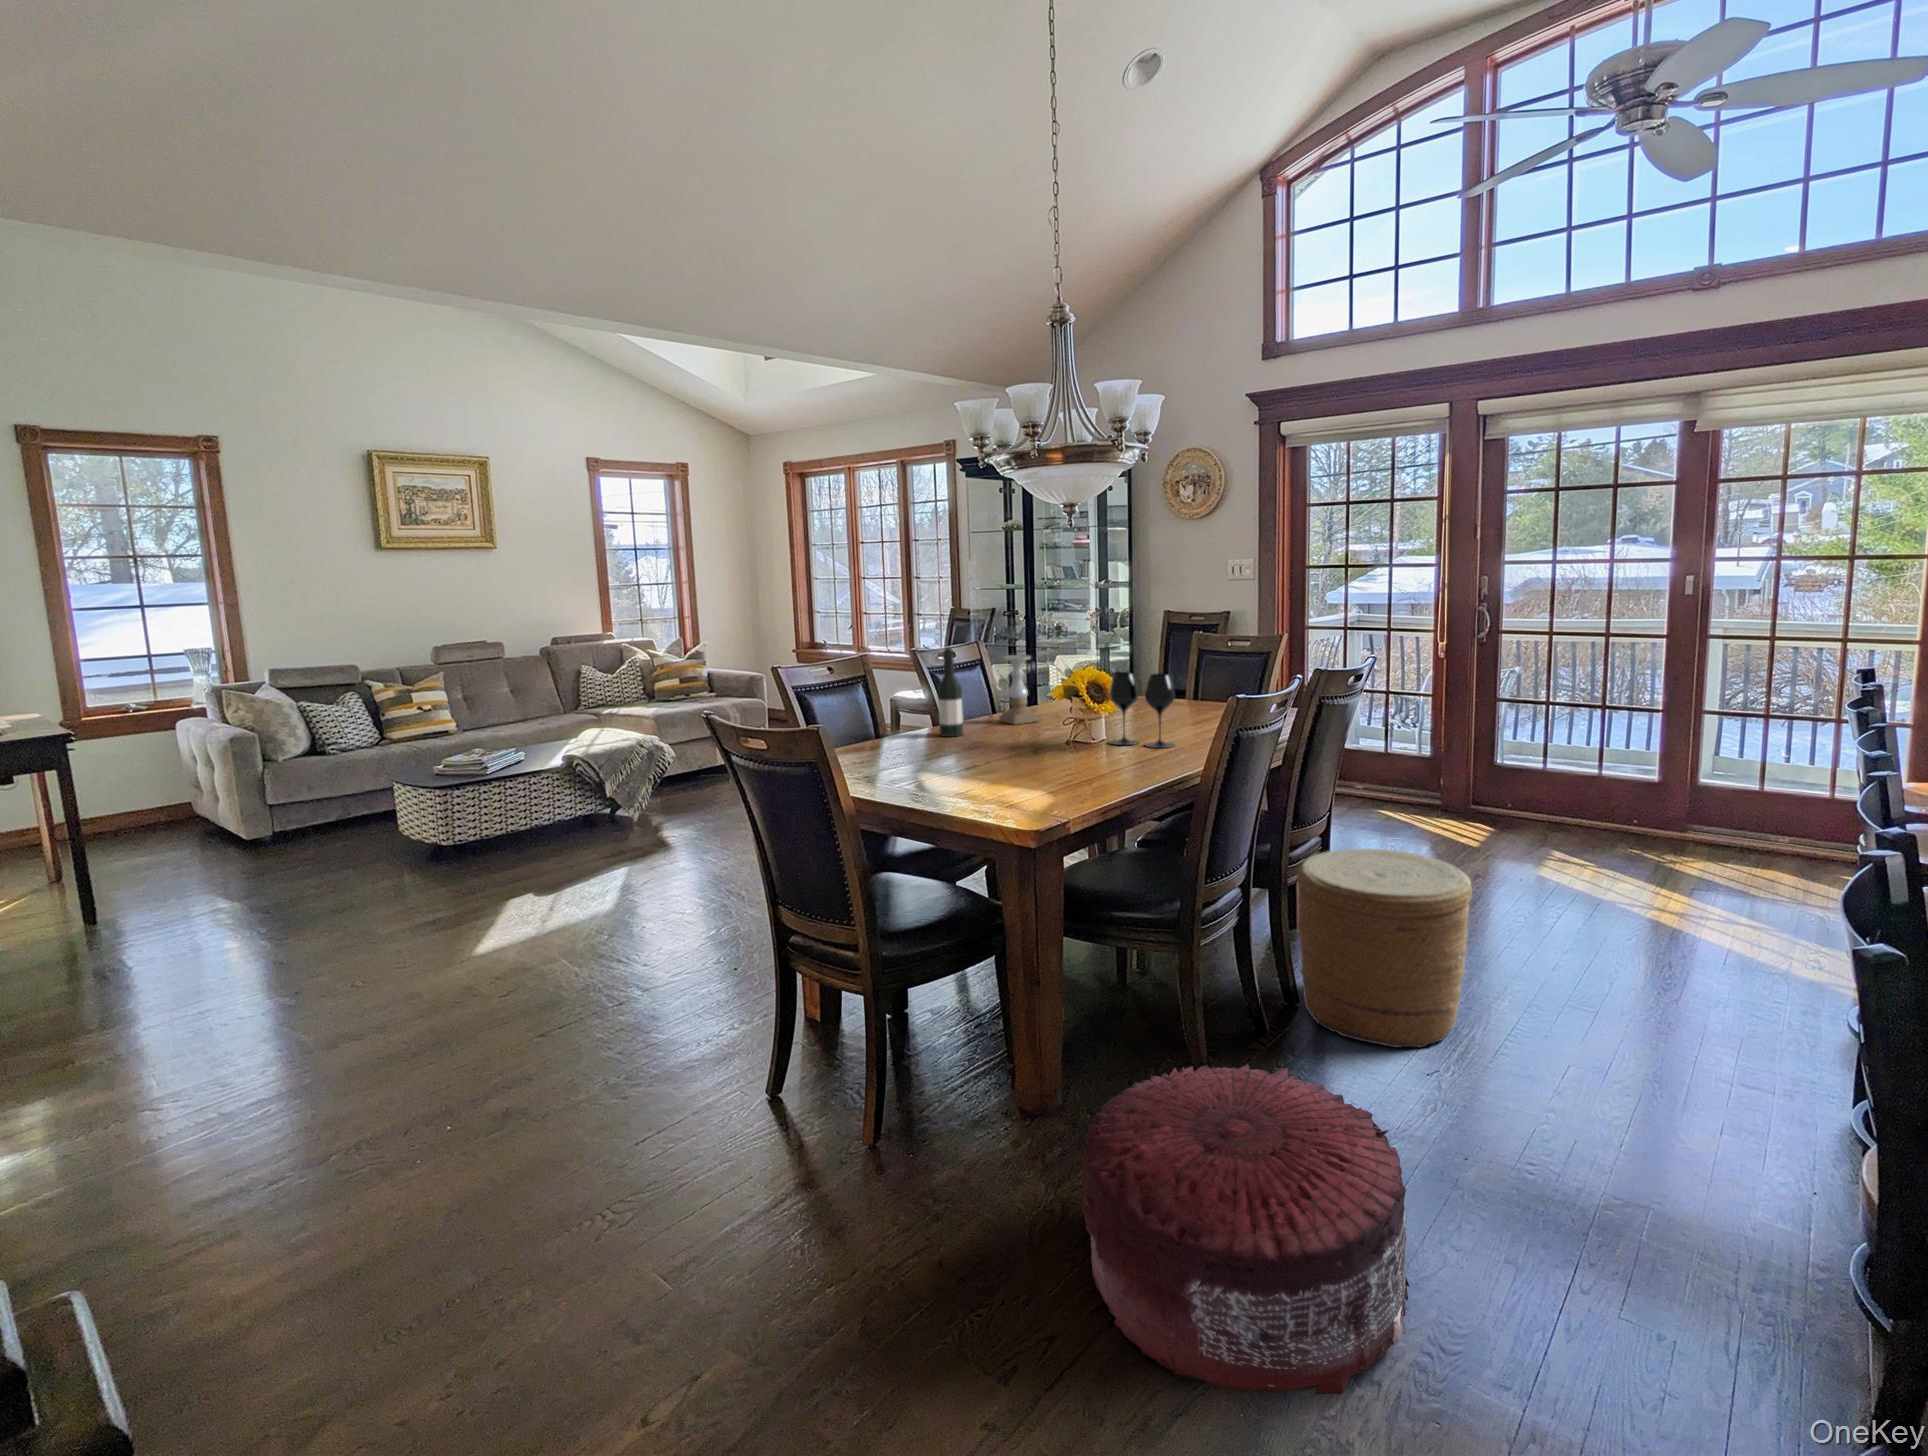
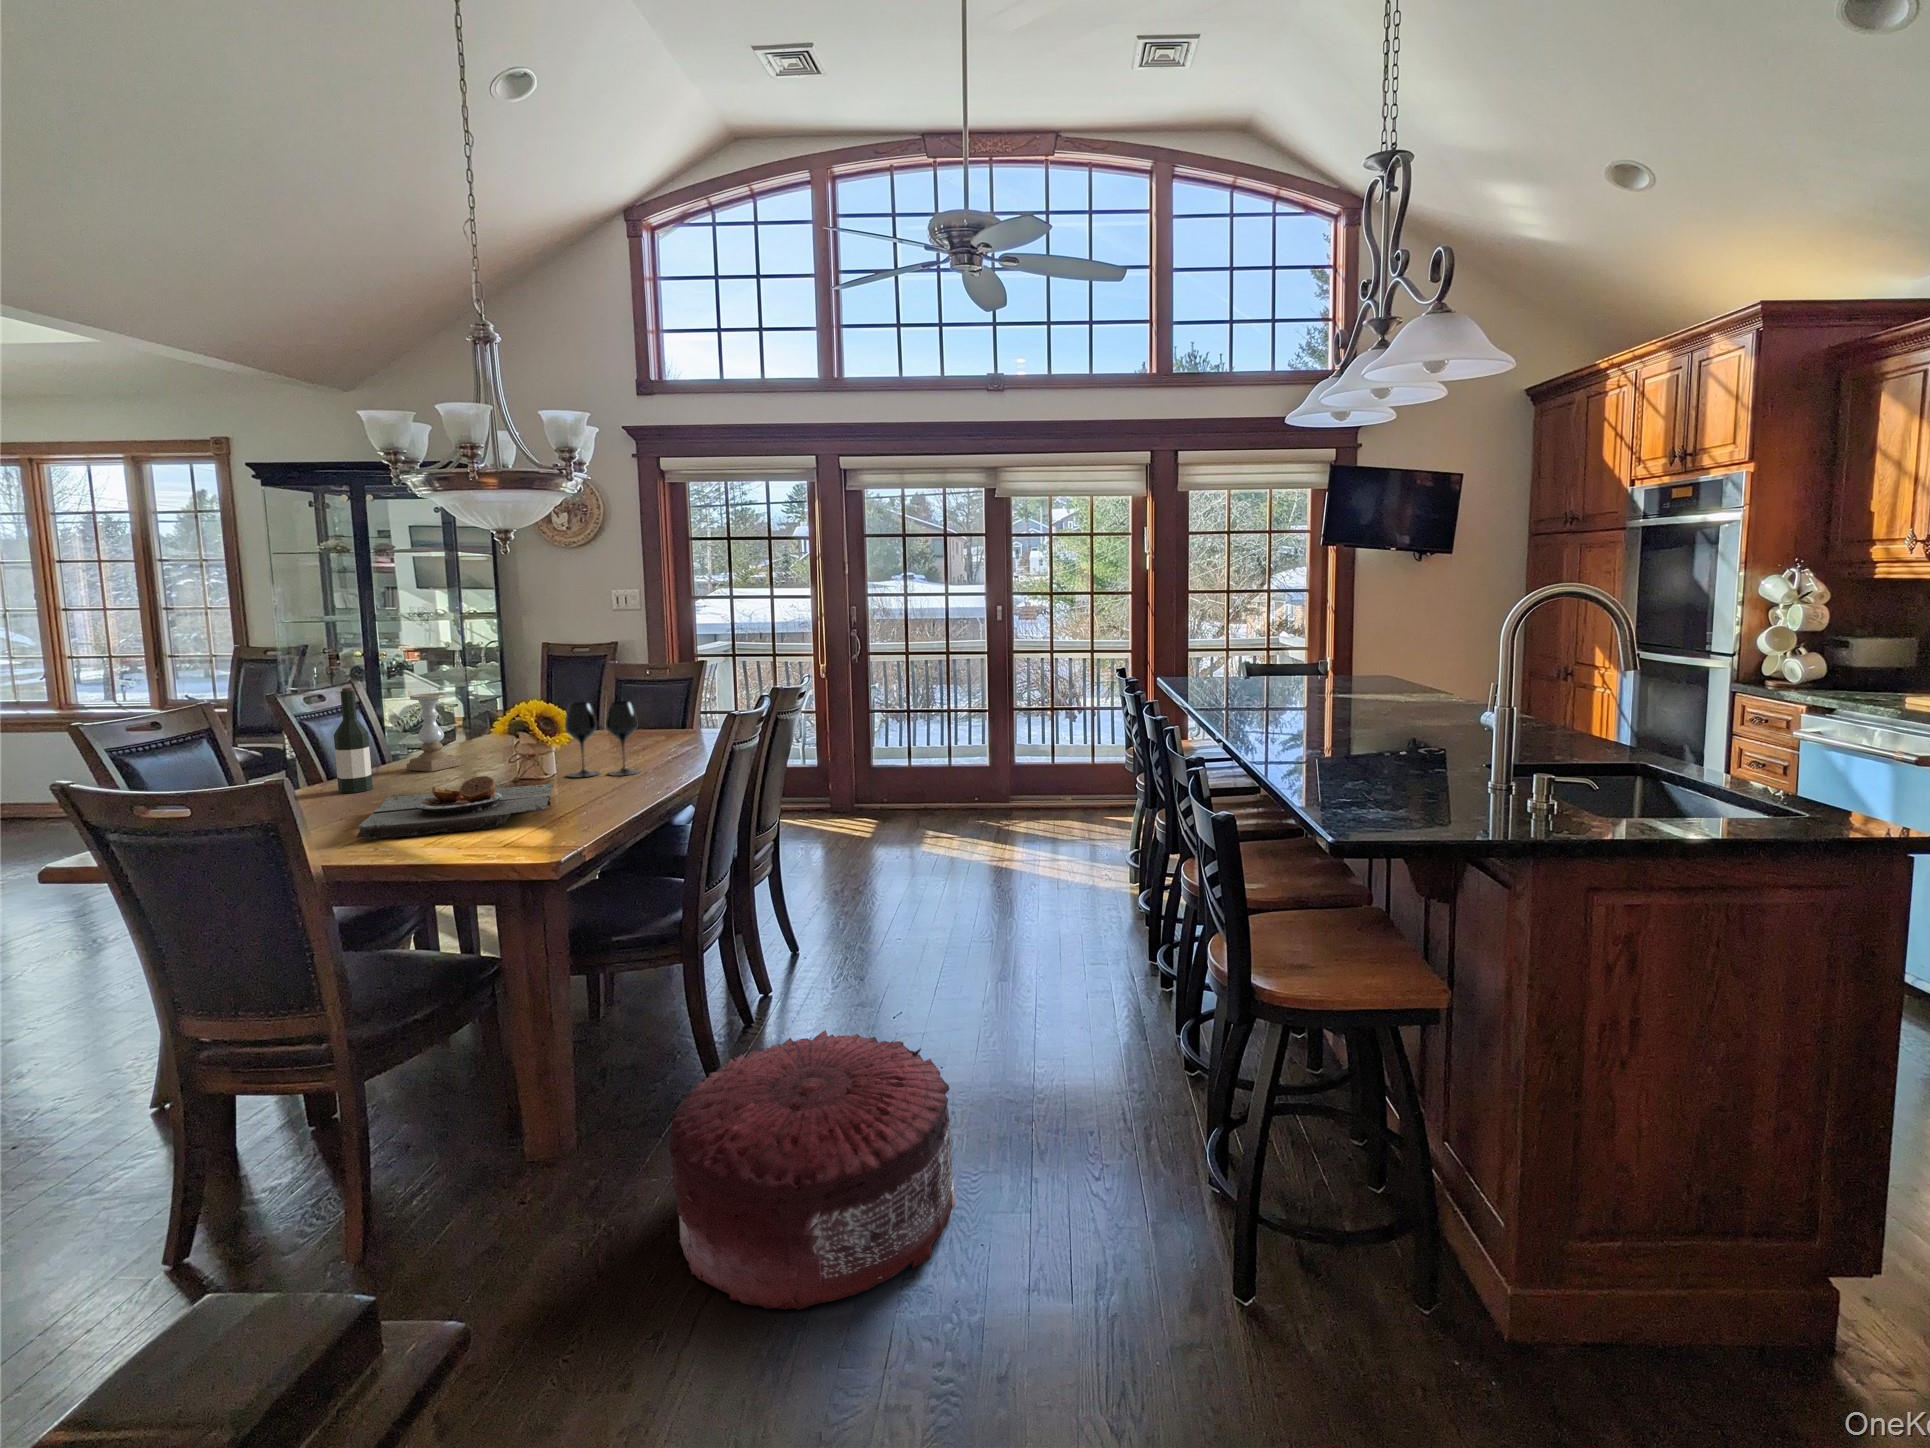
plate: none [912,736,1085,786] -> present [357,776,553,839]
woven basket: present [1297,849,1472,1047] -> none [770,840,913,1009]

